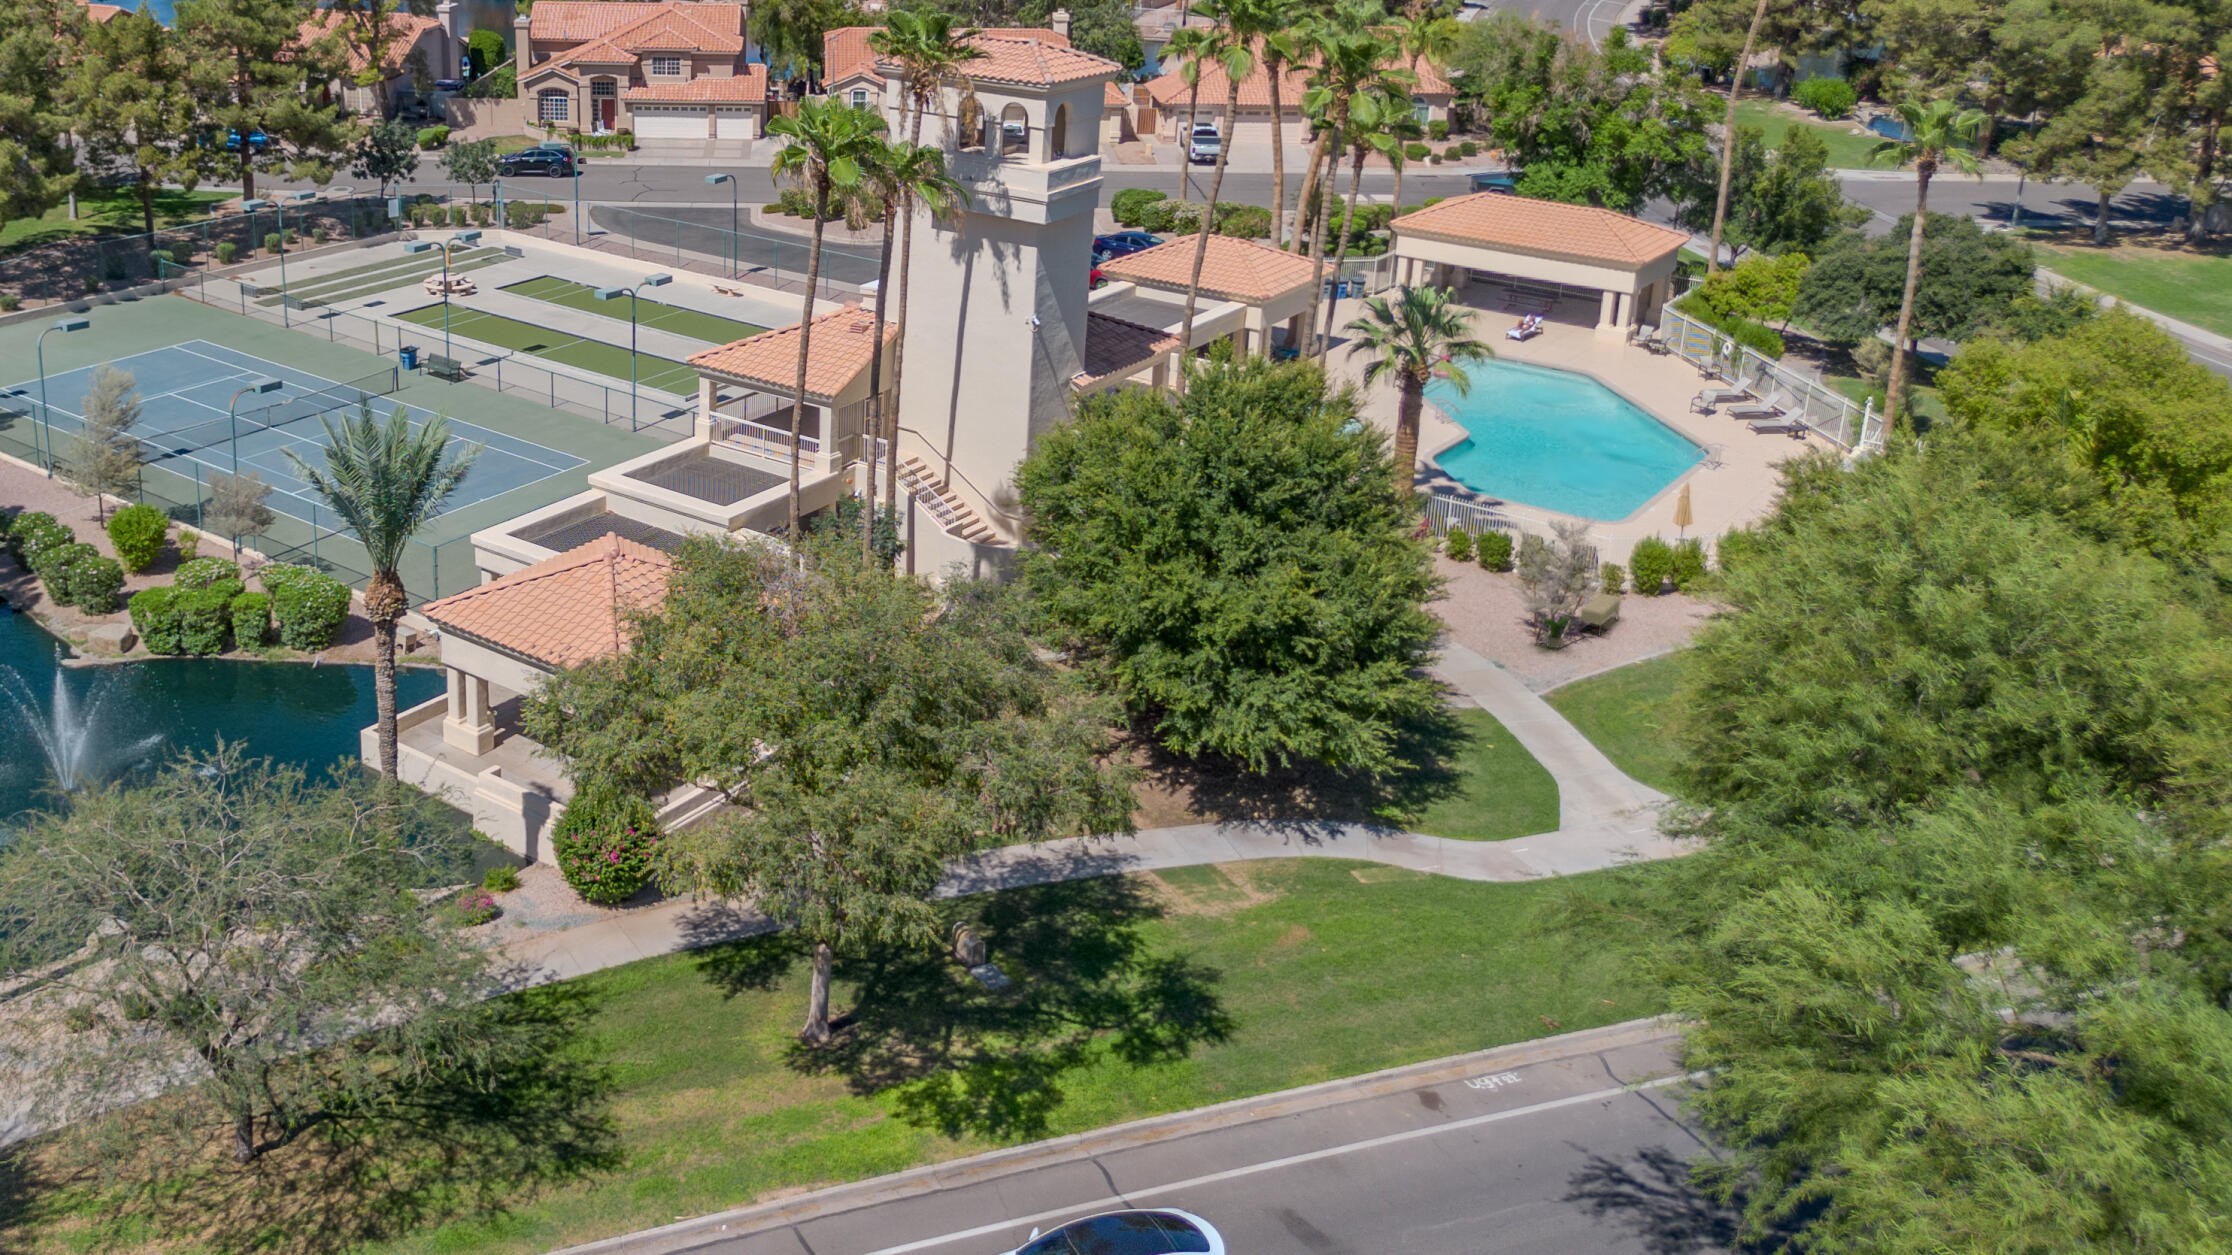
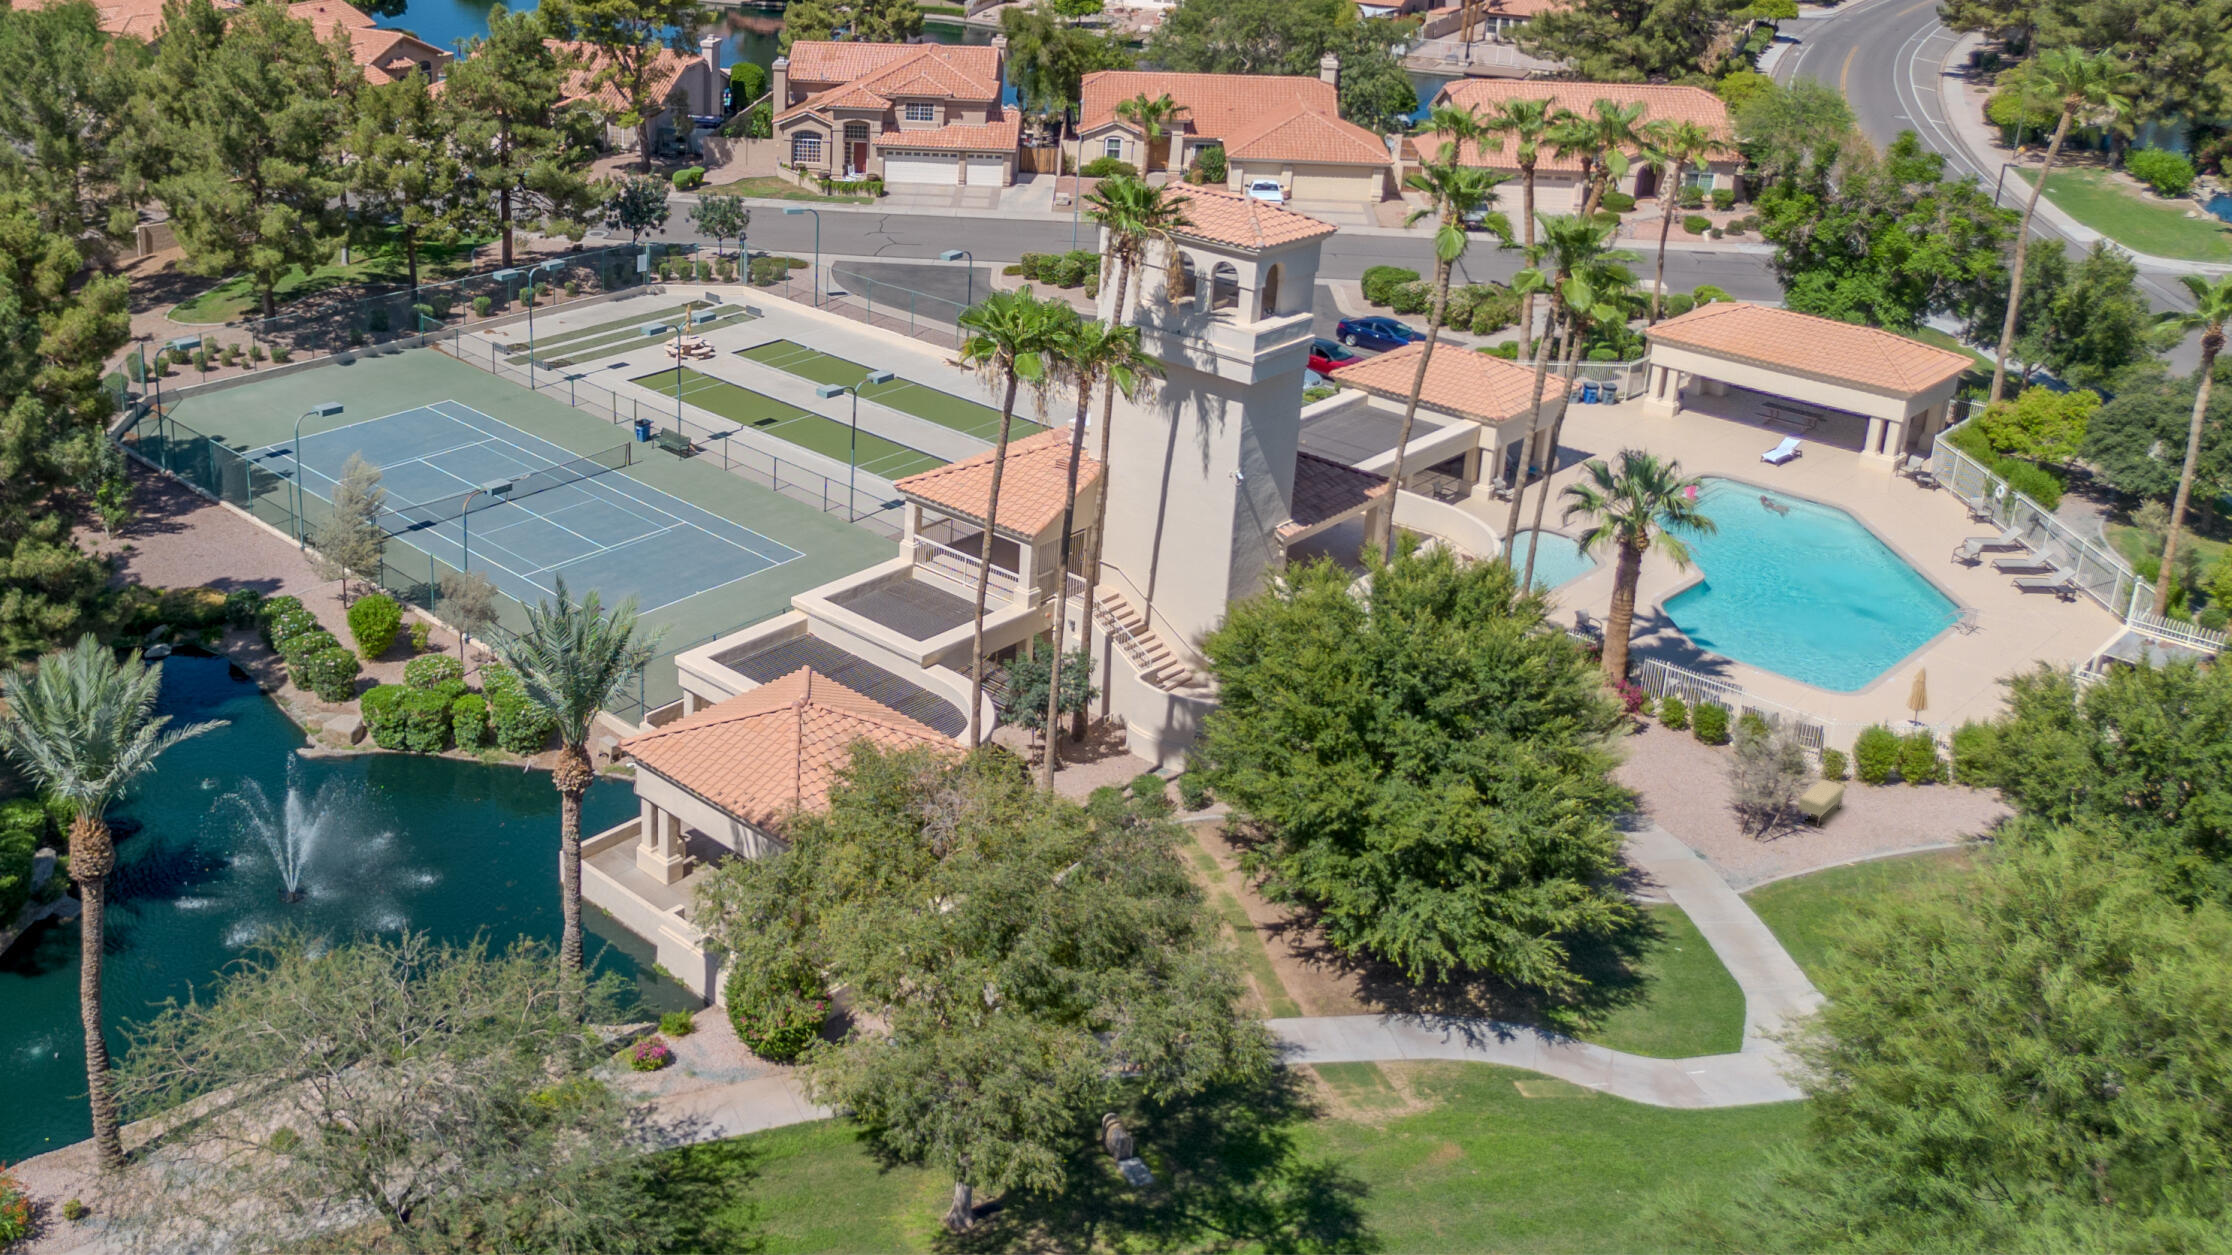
potted plant: present [1541,614,1571,649] -> none [1749,800,1791,839]

